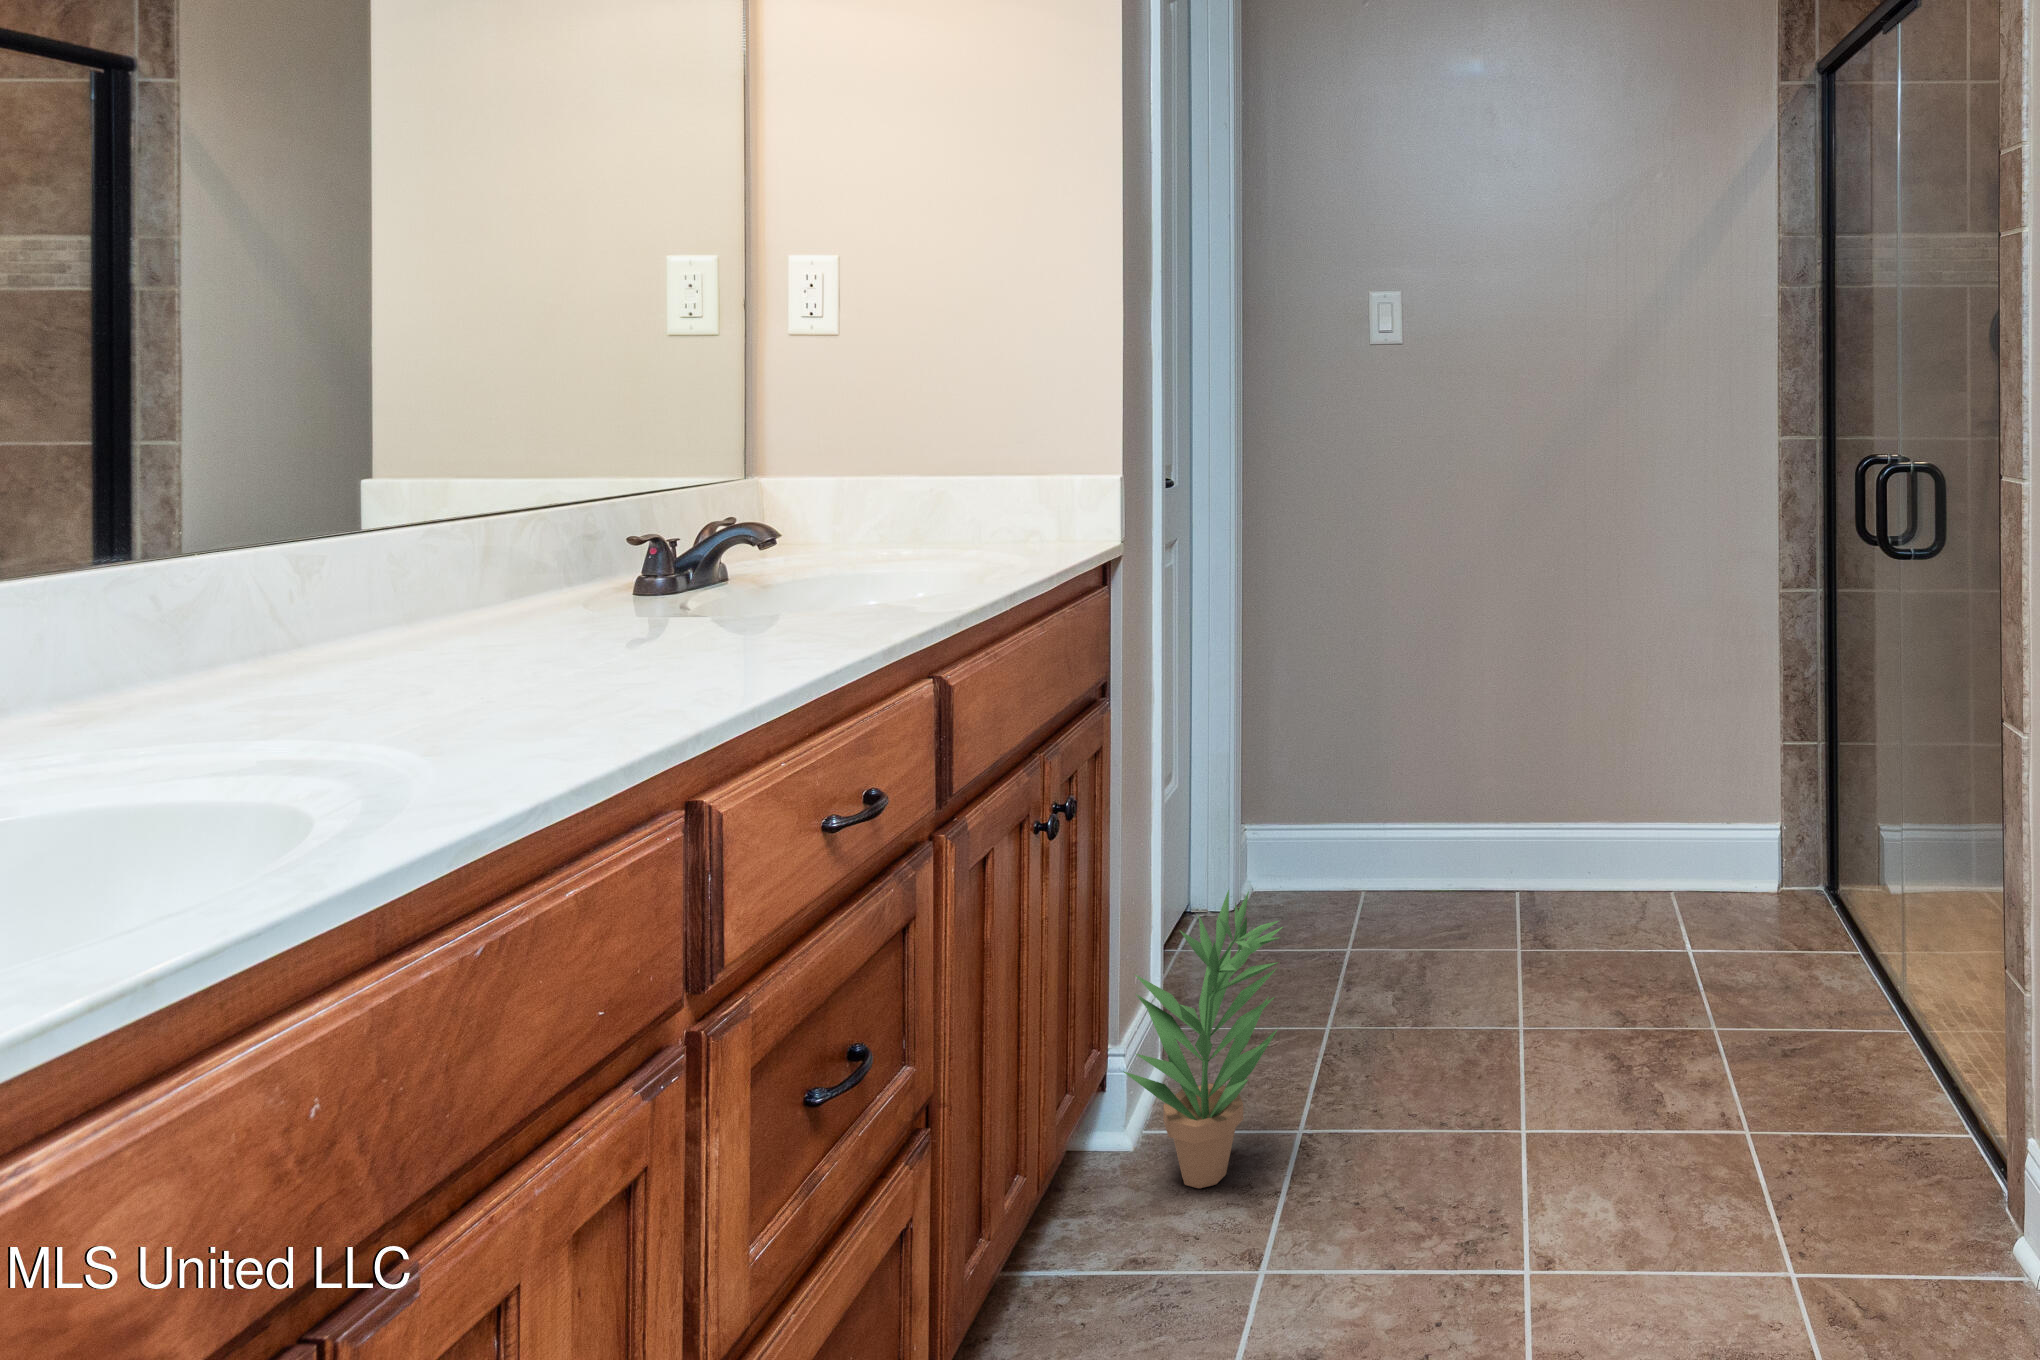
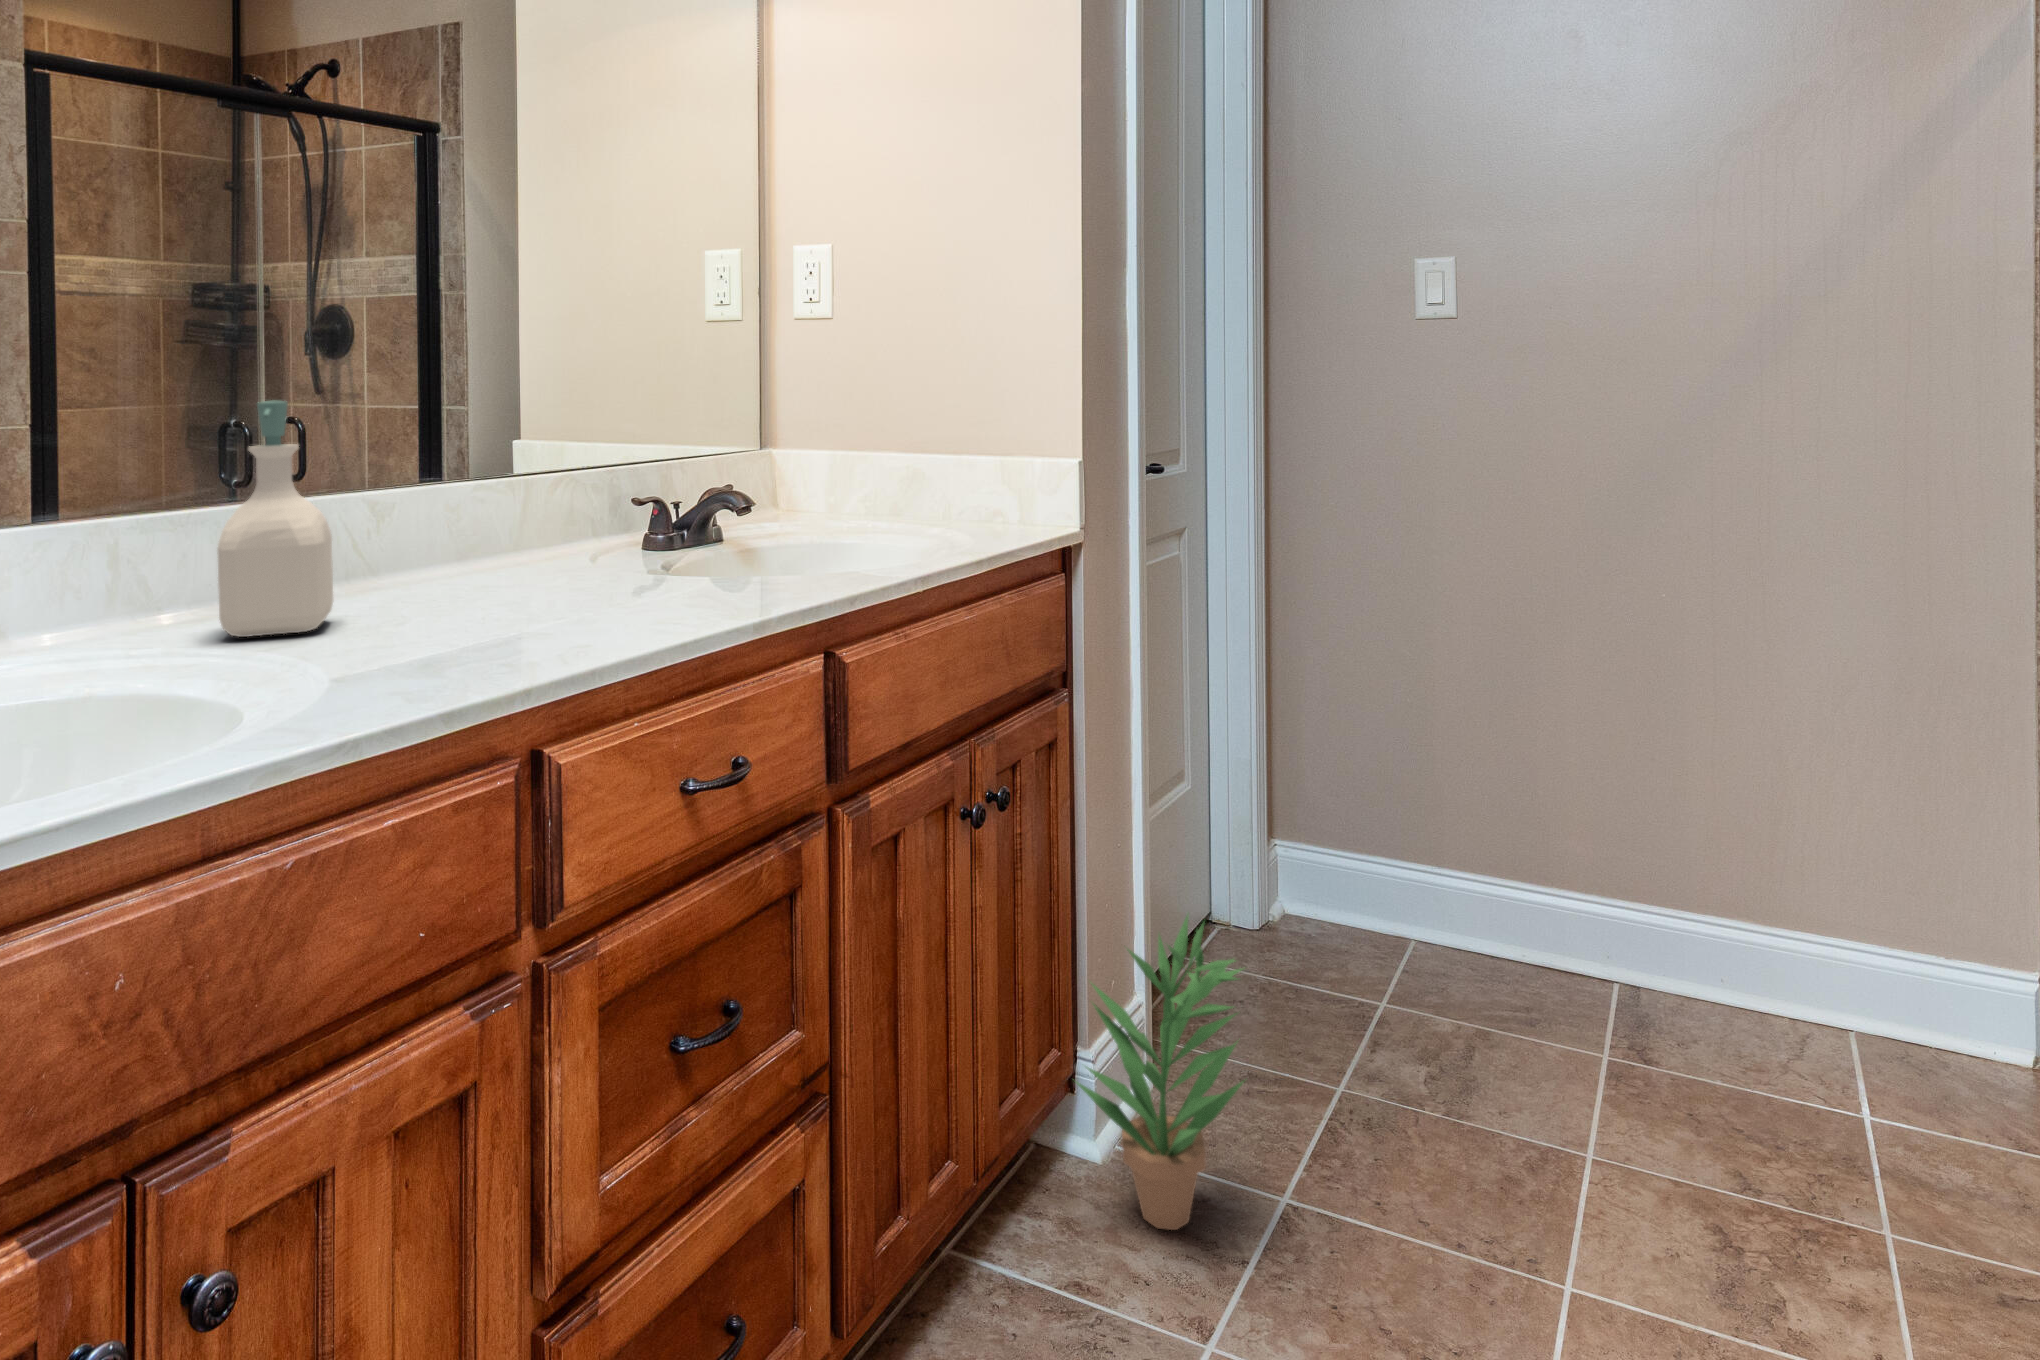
soap bottle: none [110,419,294,731] -> present [217,400,333,637]

